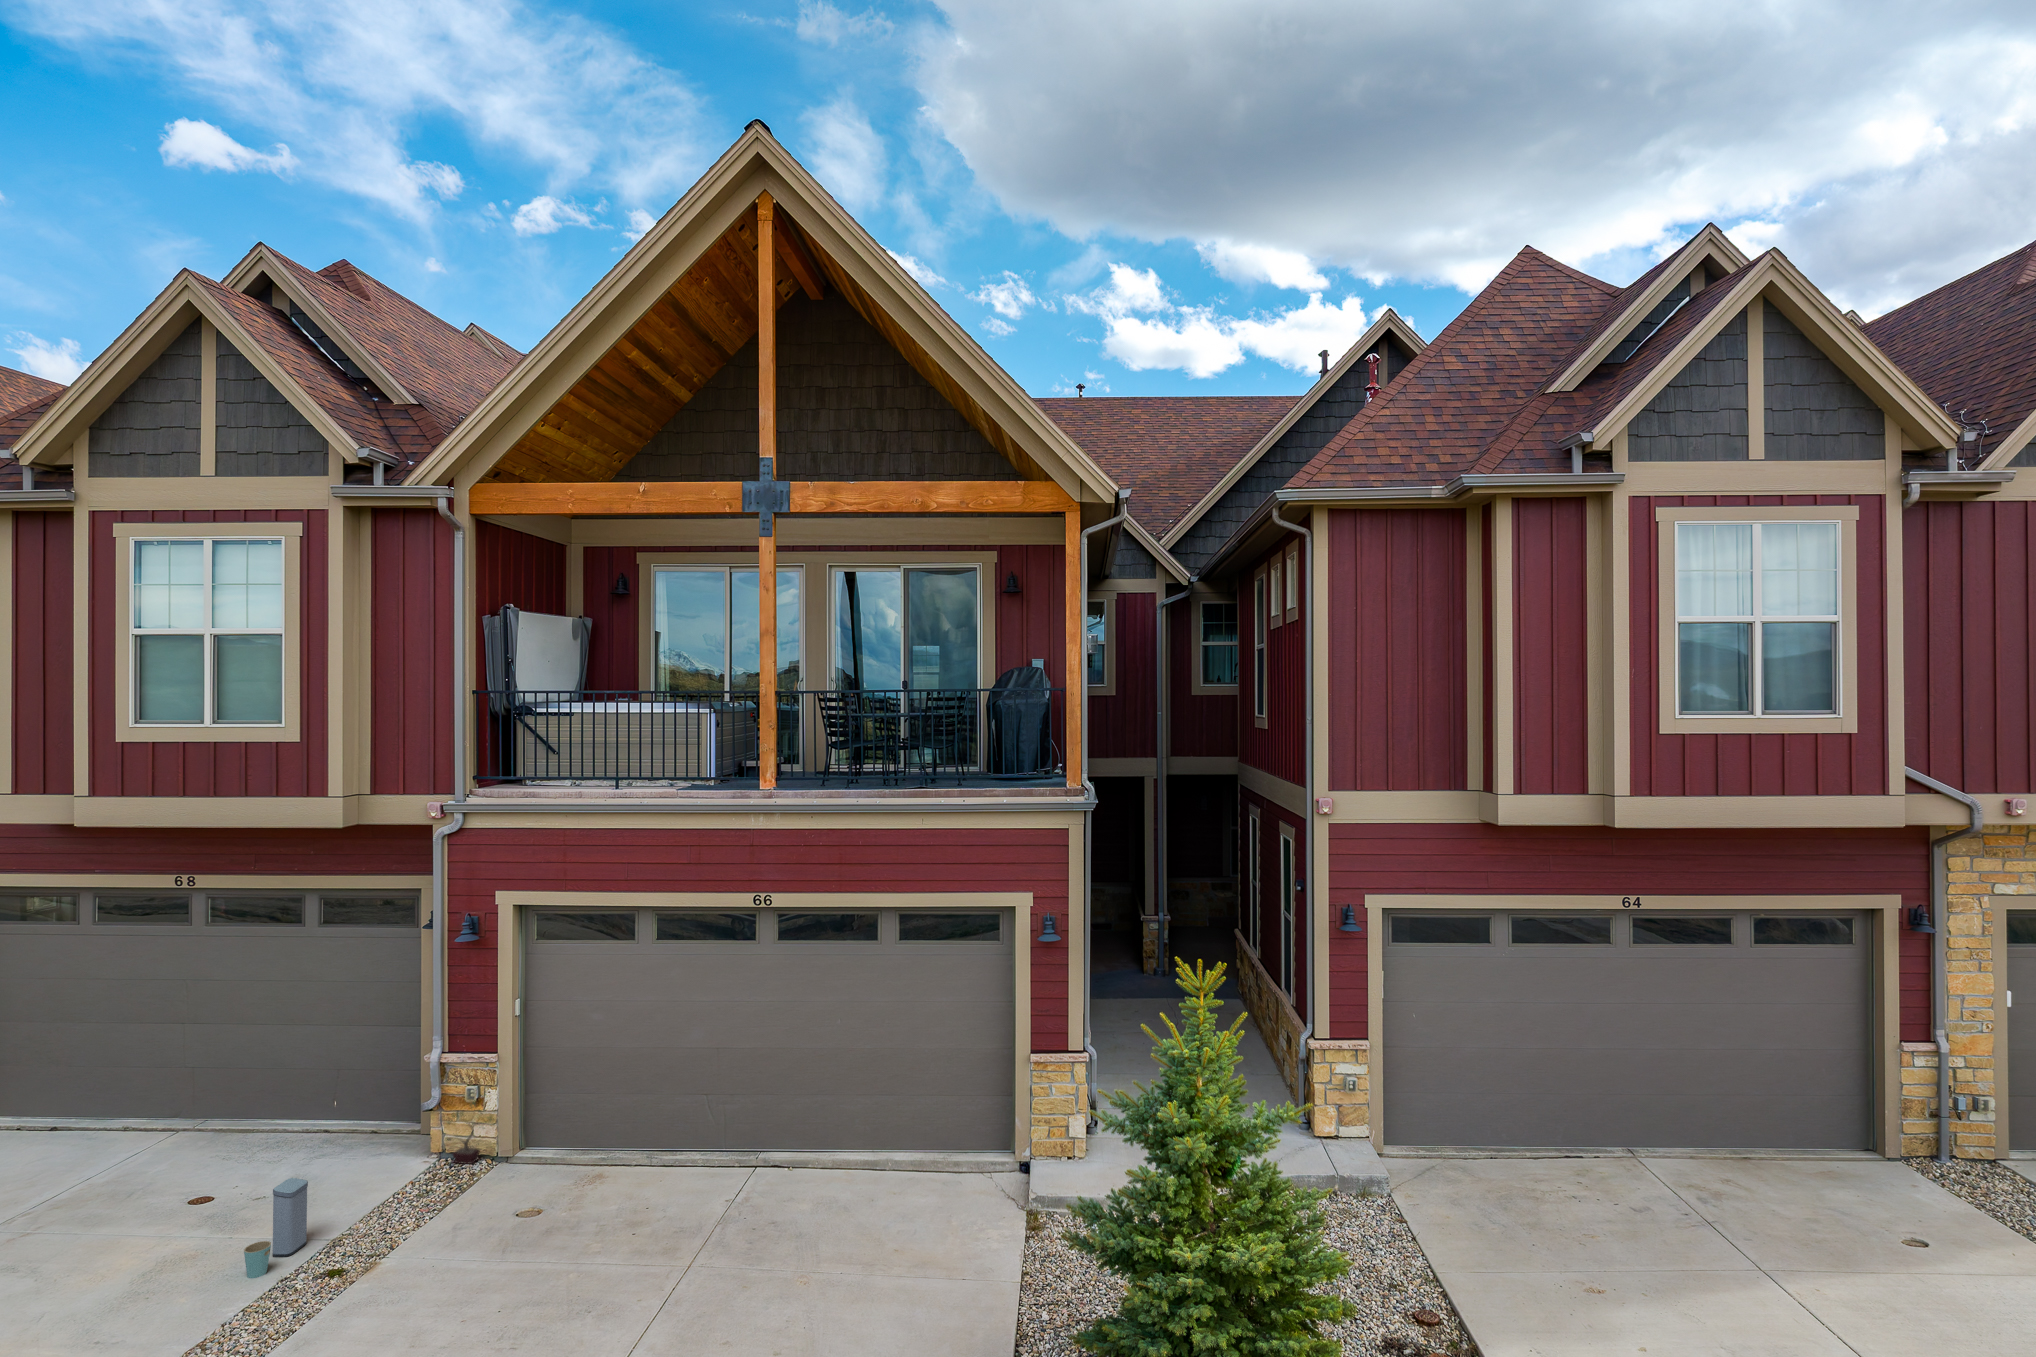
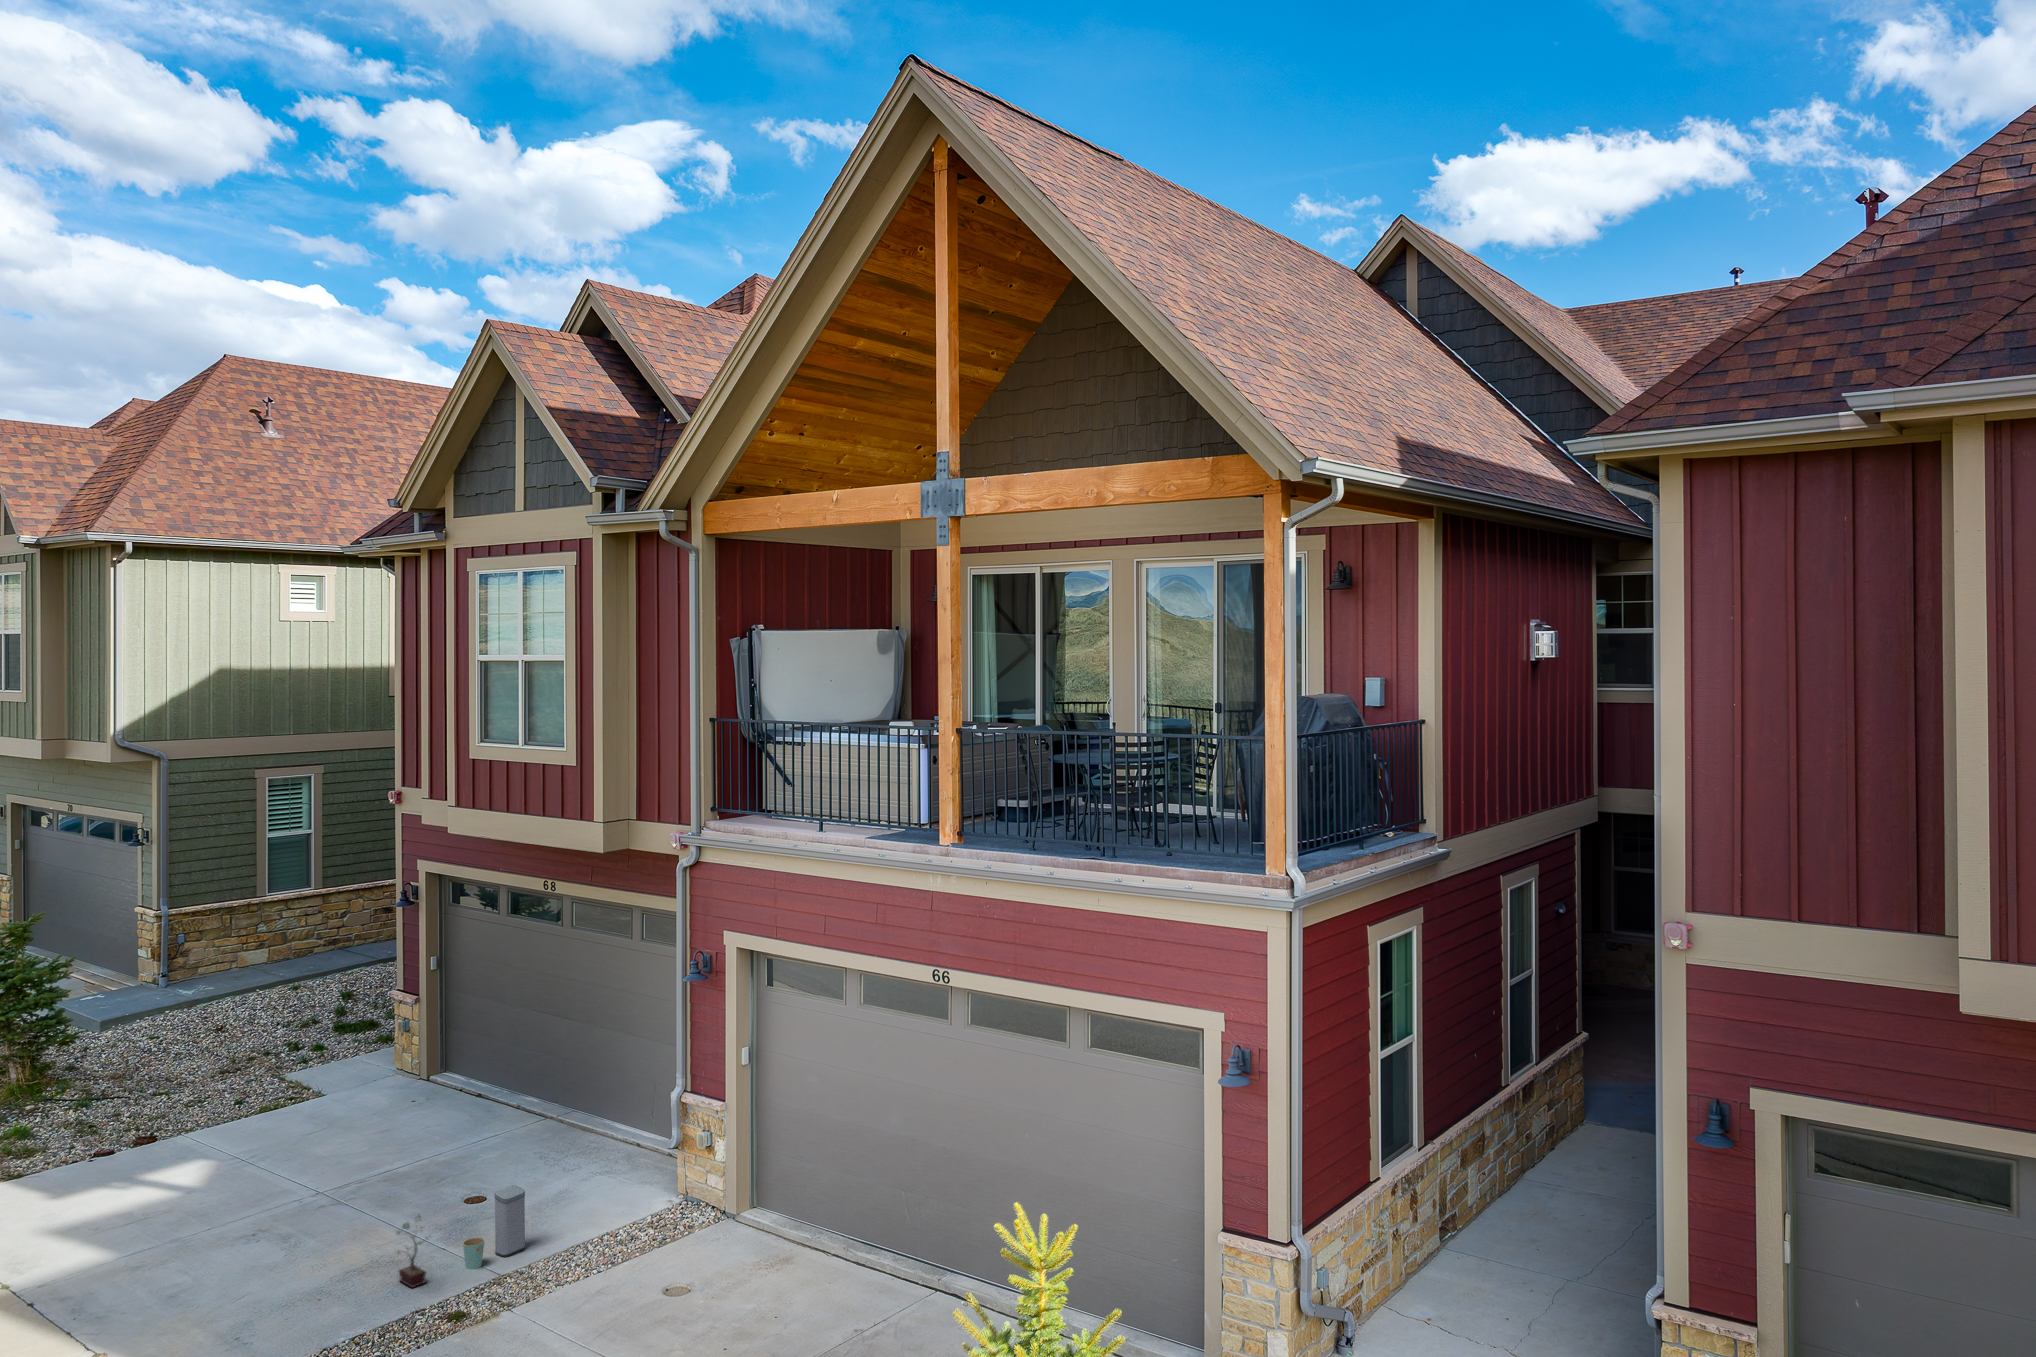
potted plant: present [447,1103,492,1164] -> present [398,1215,428,1287]

